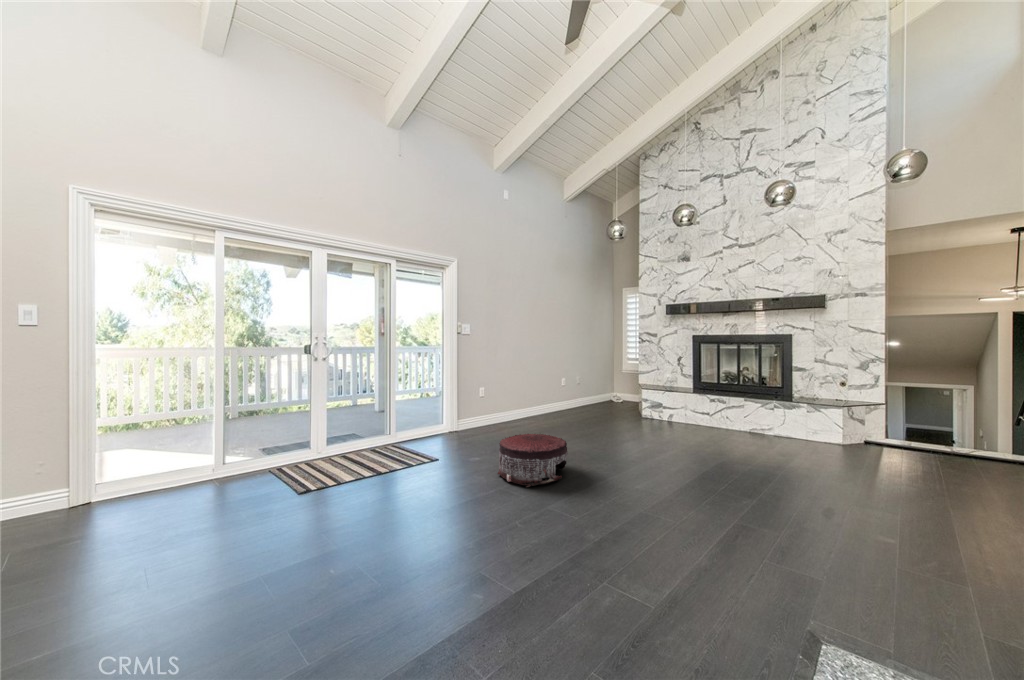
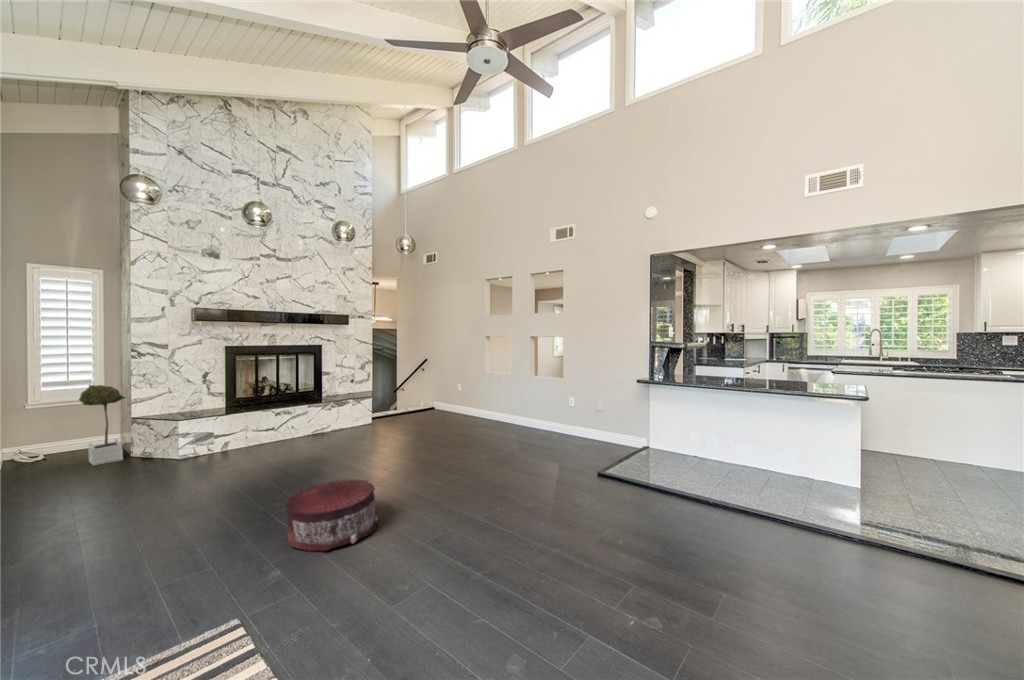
potted tree: none [617,358,638,409] -> present [79,385,125,465]

